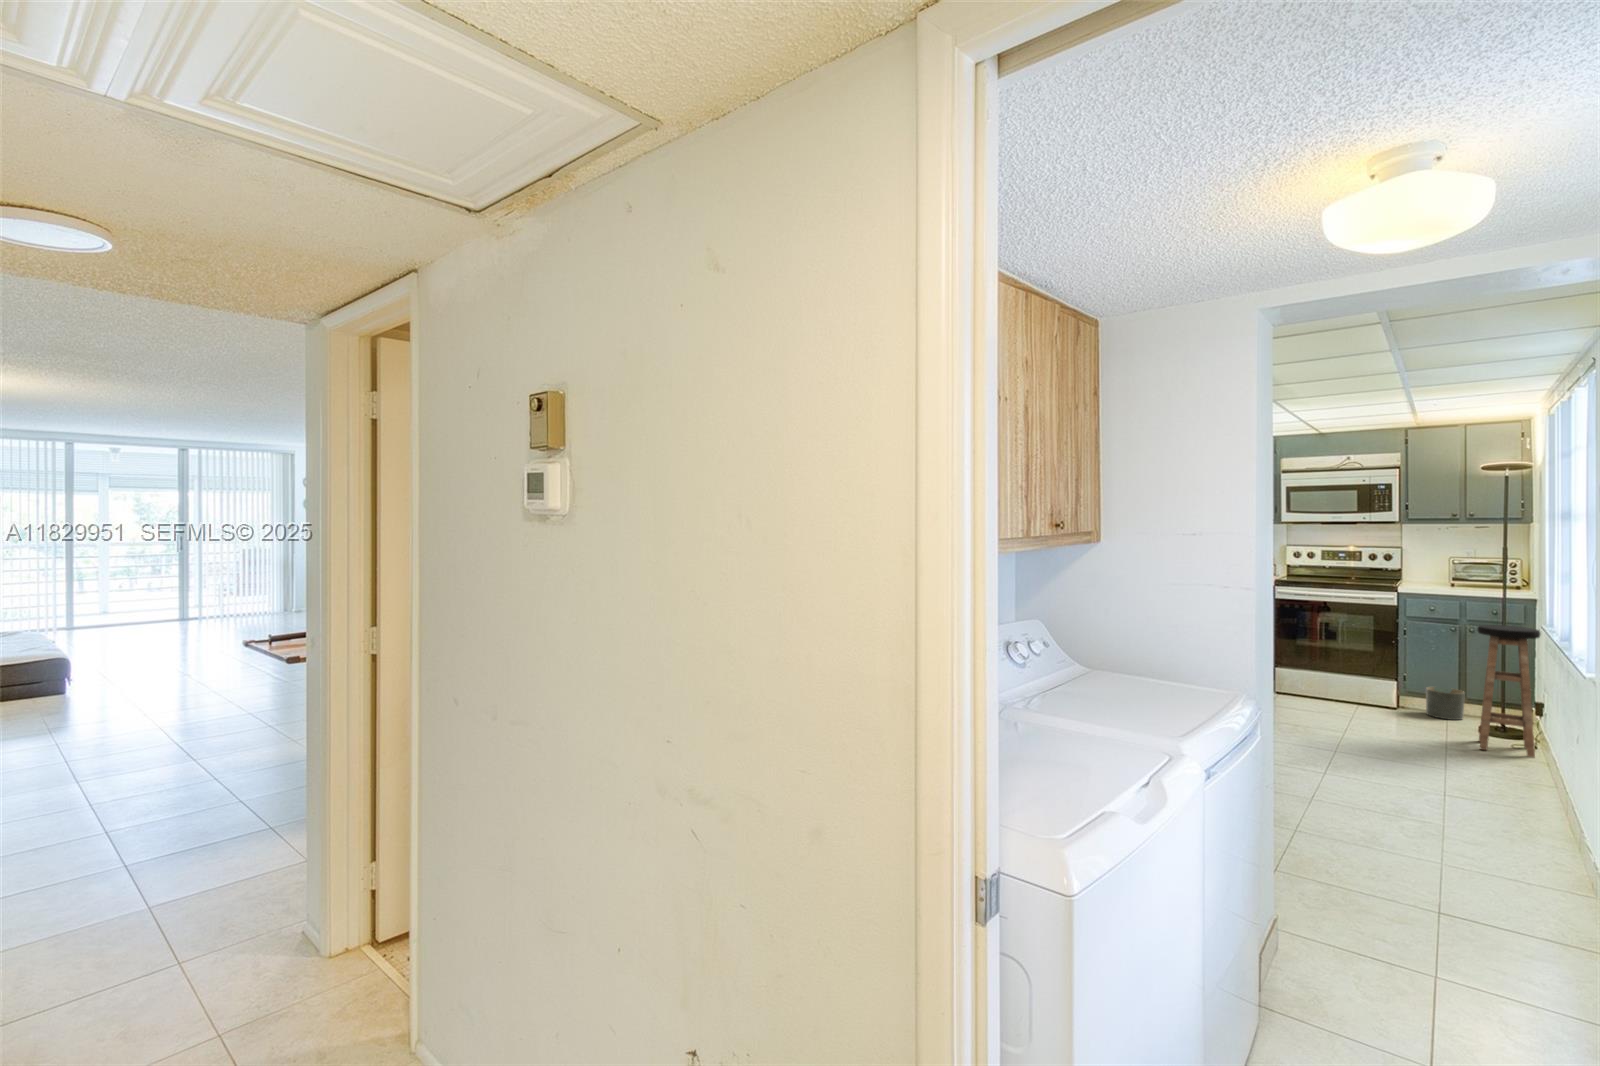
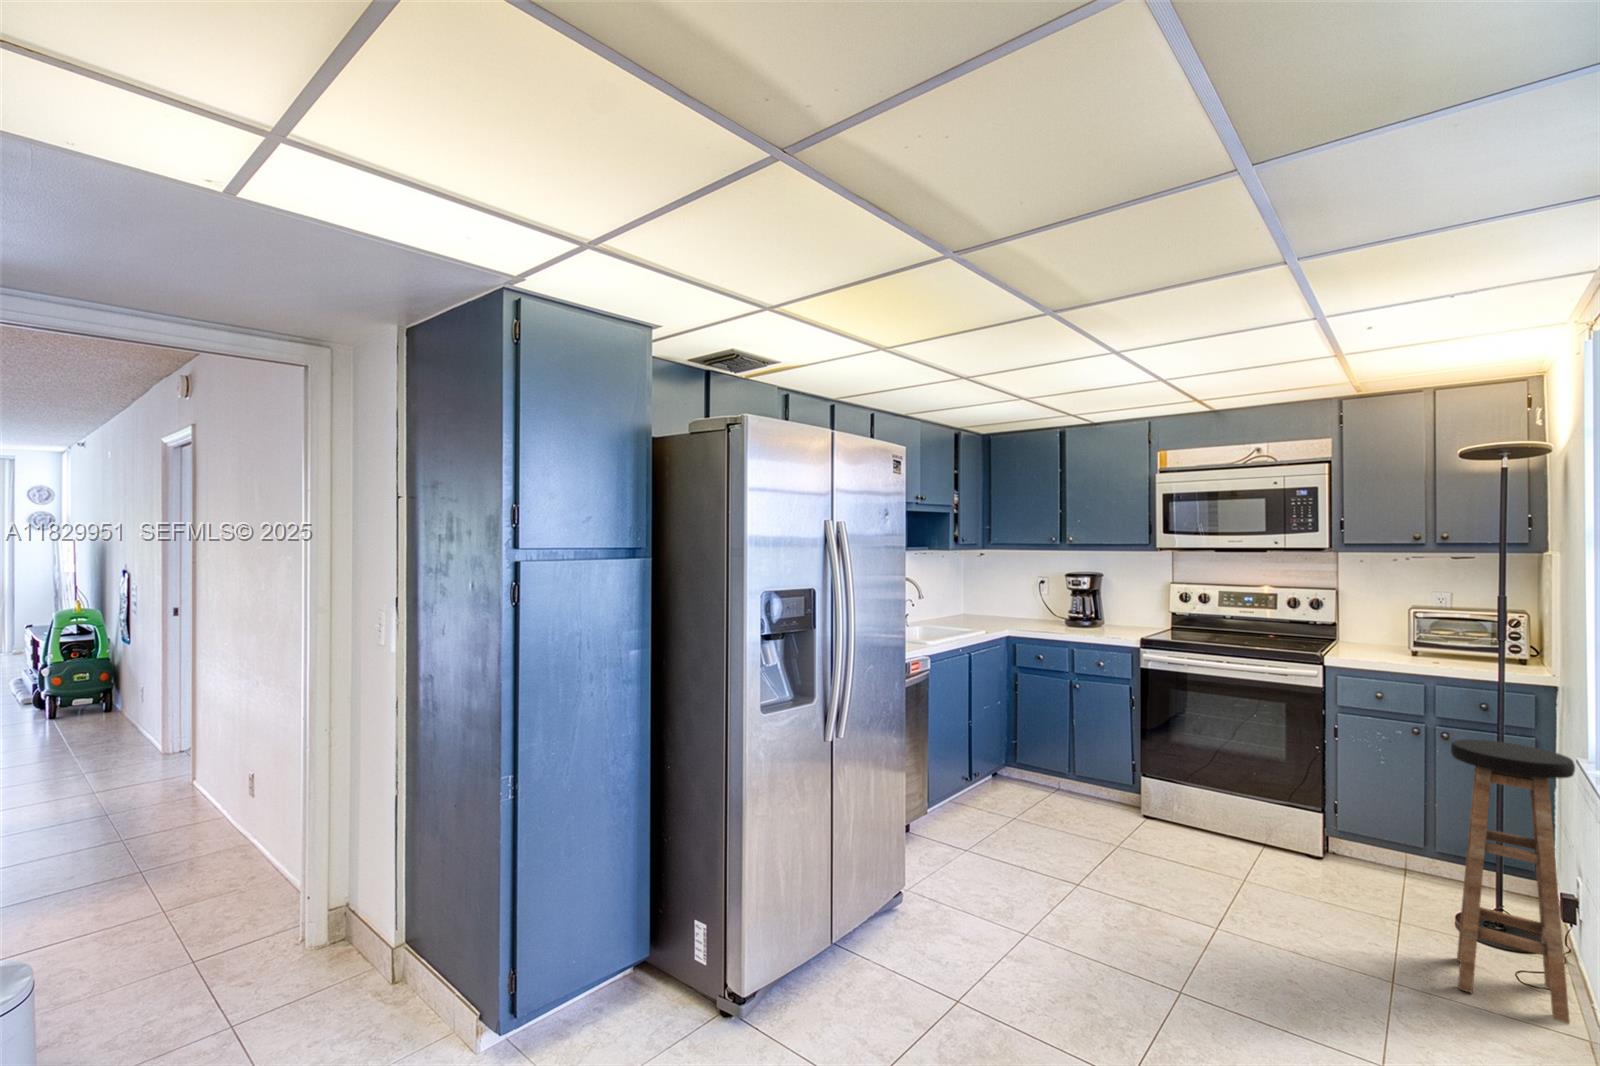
planter: present [1426,687,1464,720] -> none [1370,826,1435,892]

